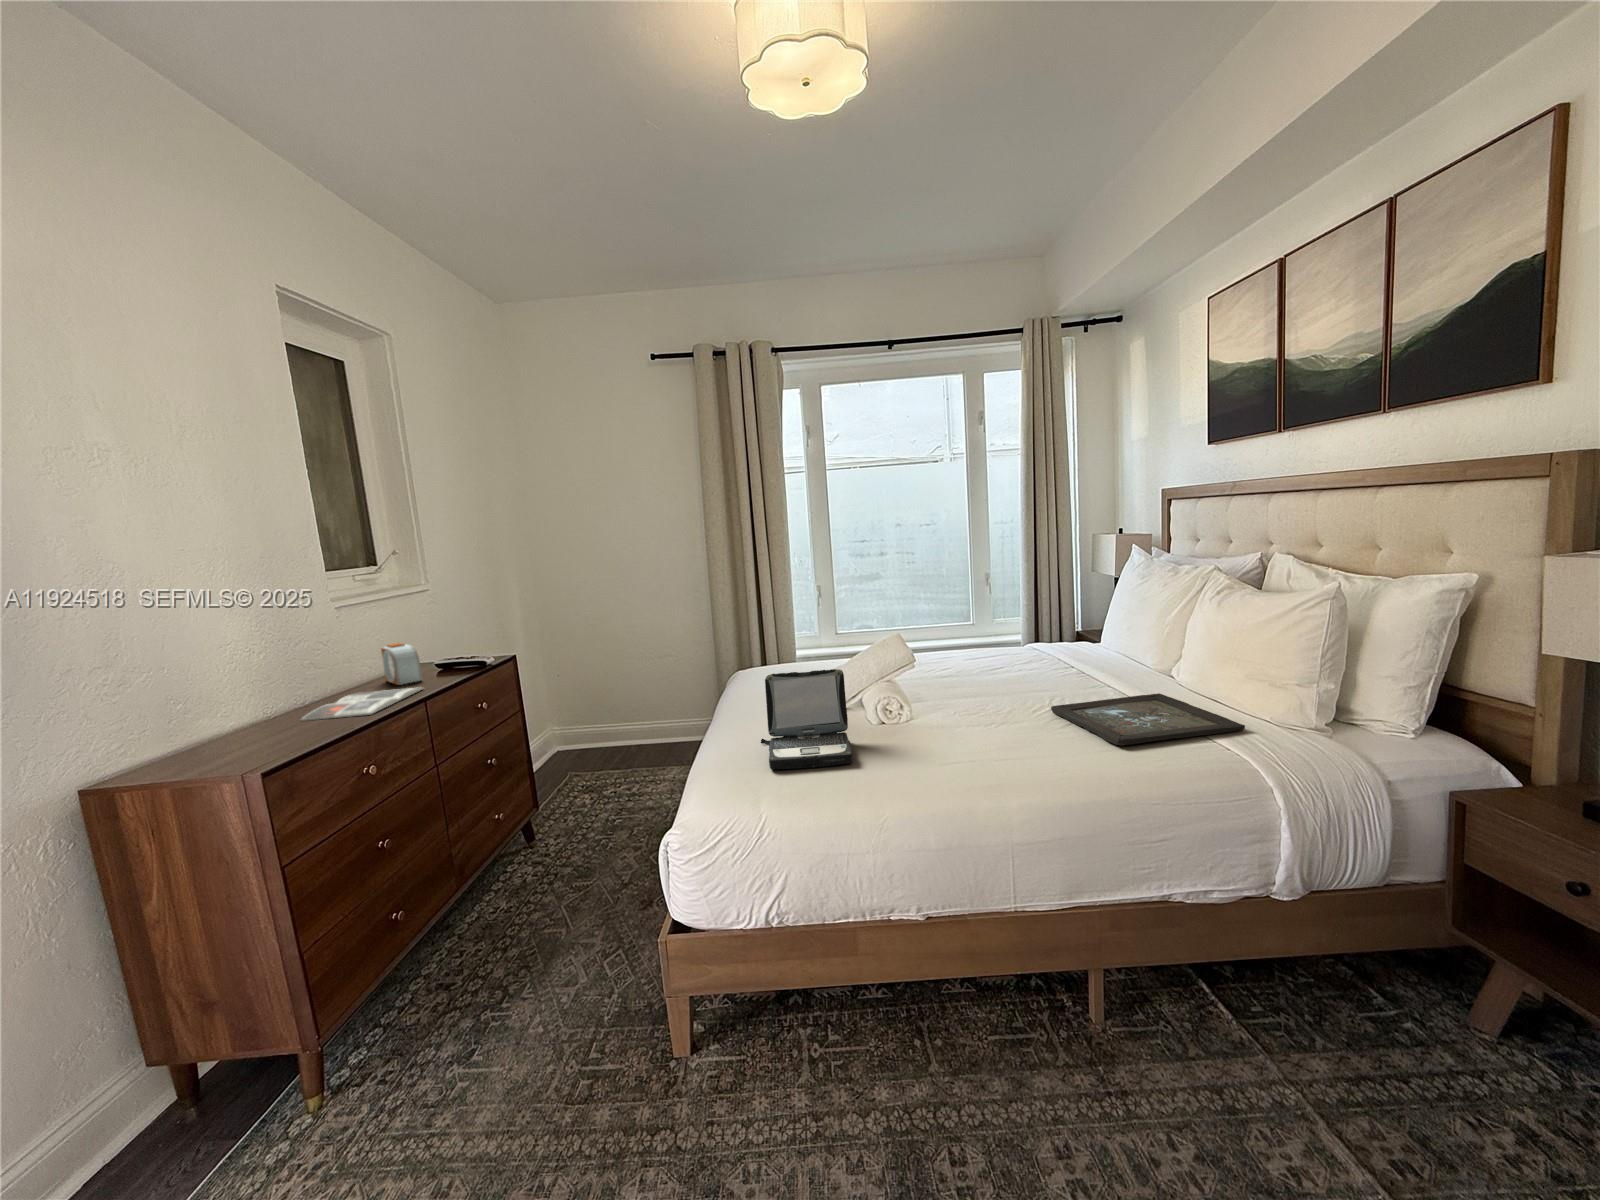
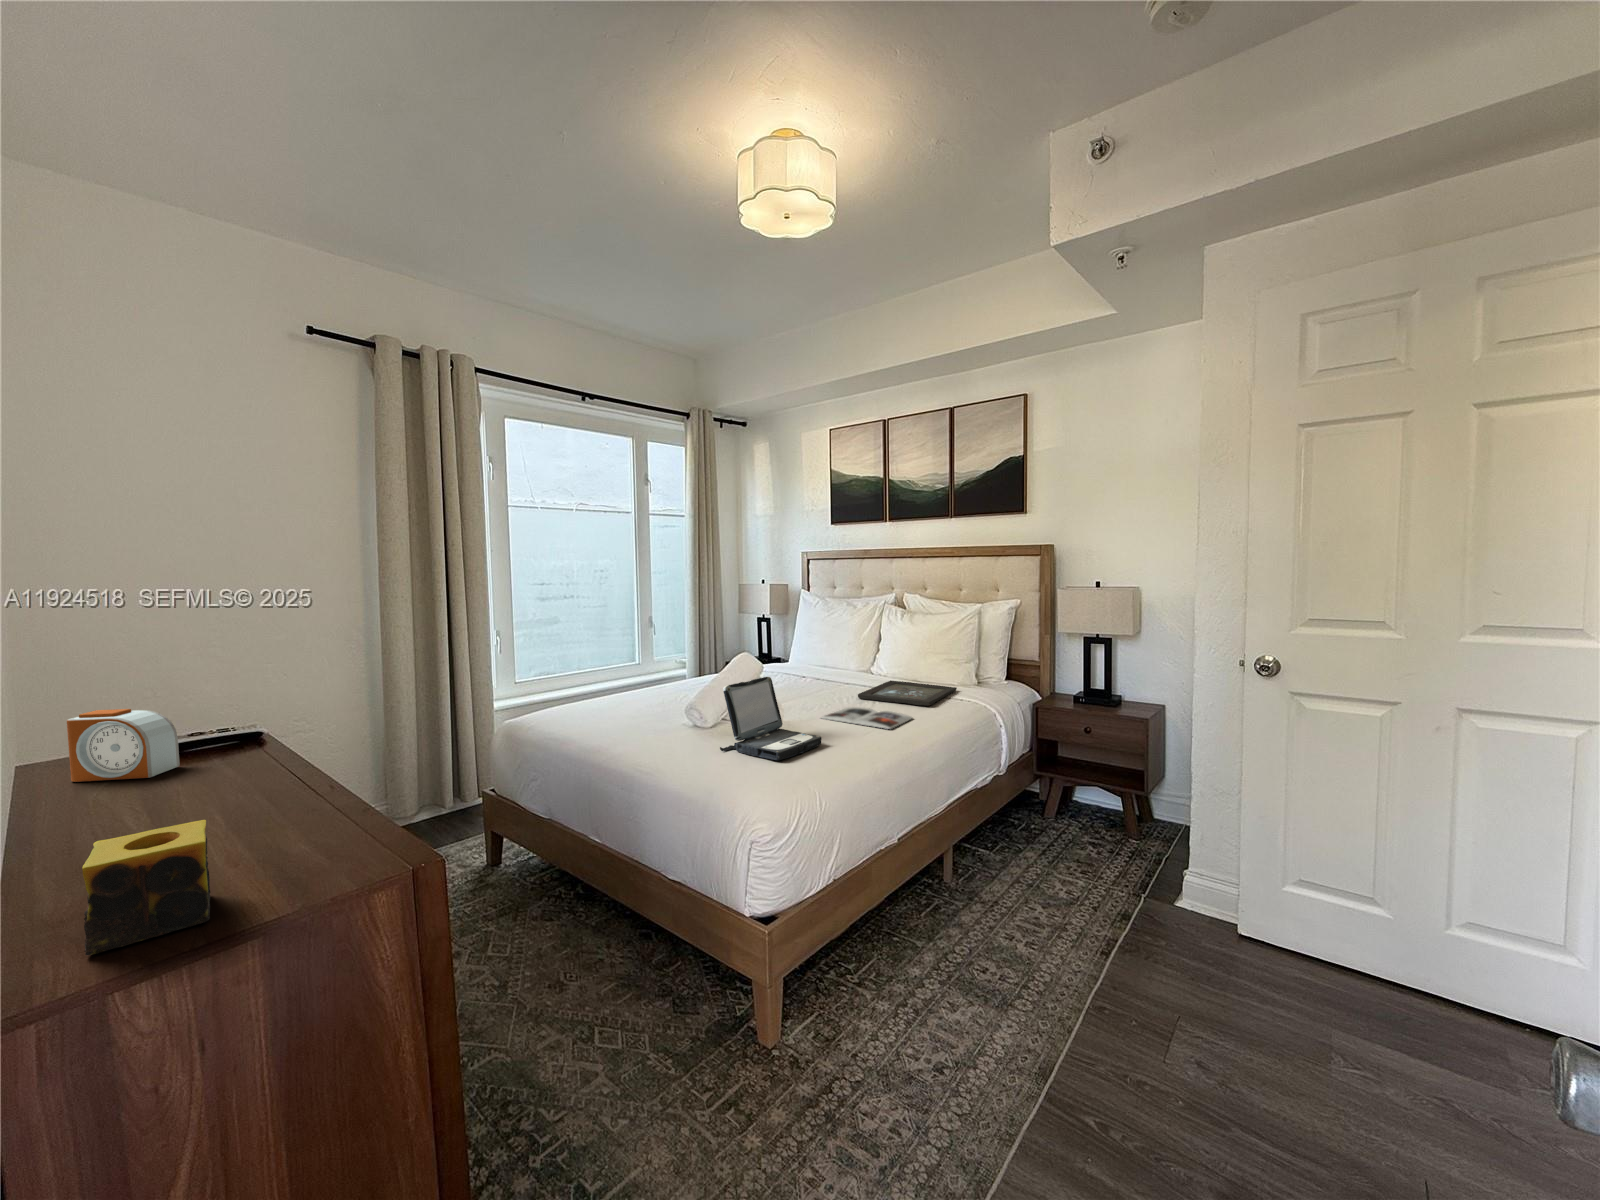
magazine: present [301,687,423,721] -> present [820,707,912,729]
candle: none [117,721,204,775] -> present [82,820,210,955]

